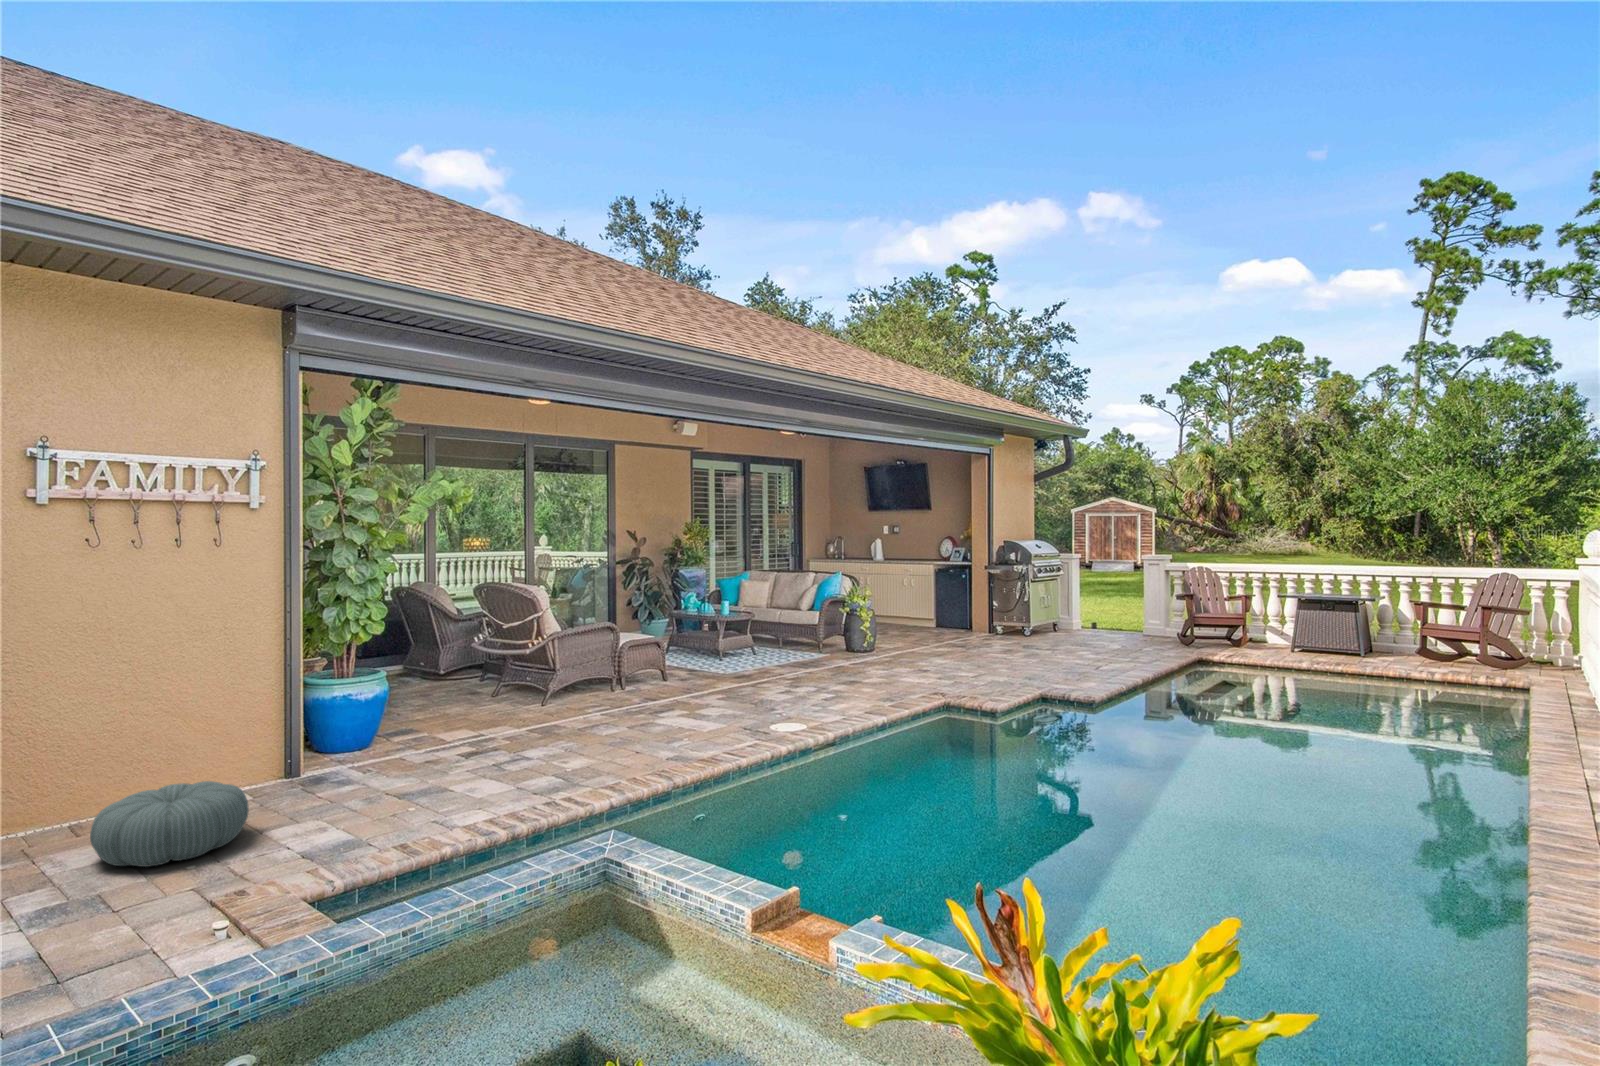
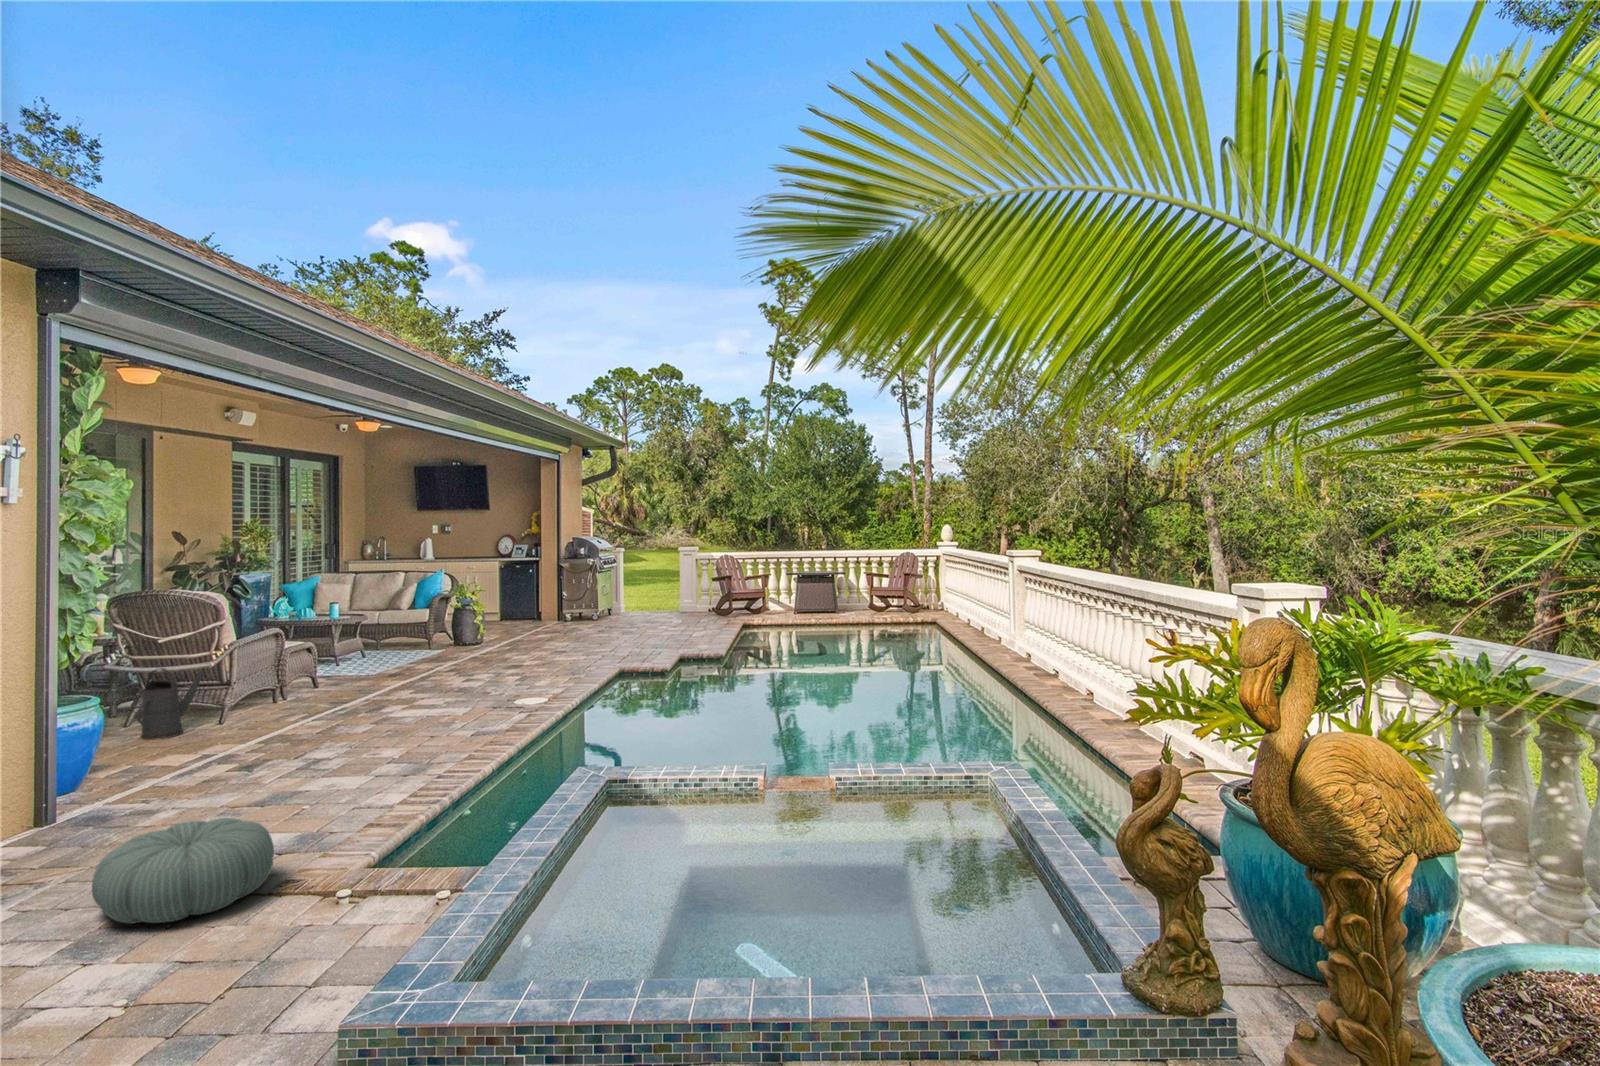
watering can: none [471,643,538,701] -> present [136,668,205,740]

